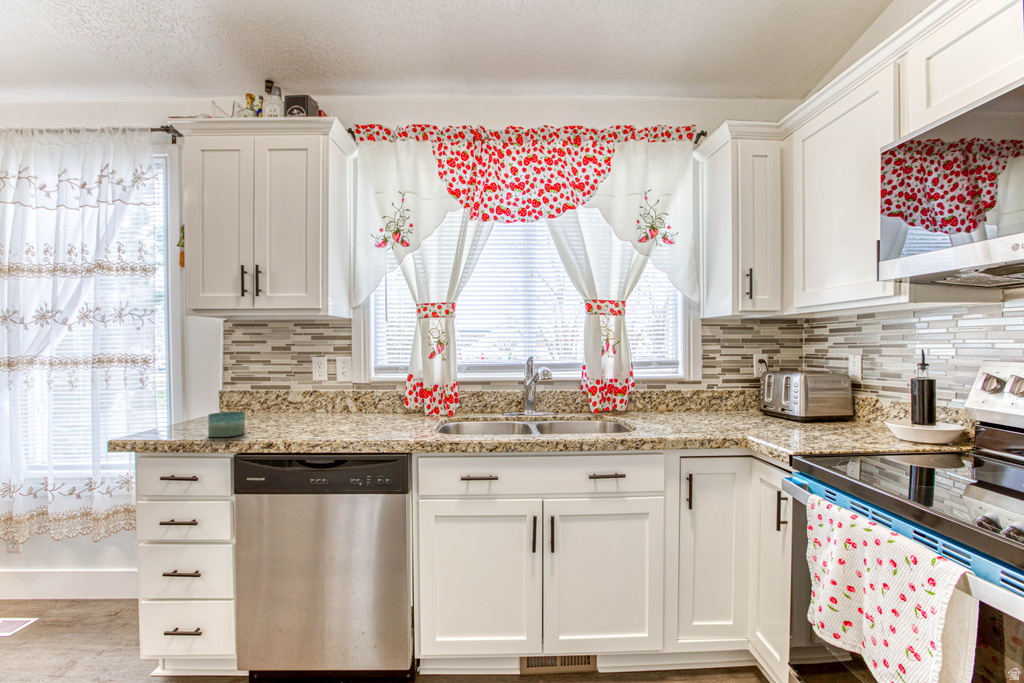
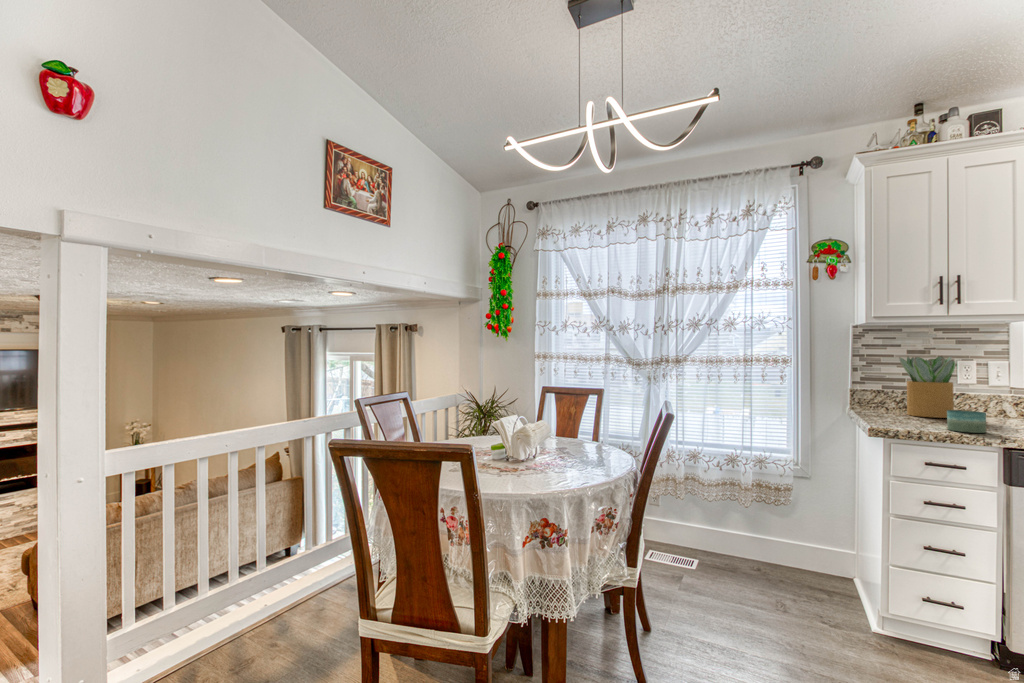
potted plant: none [240,352,292,419] -> present [899,356,955,418]

